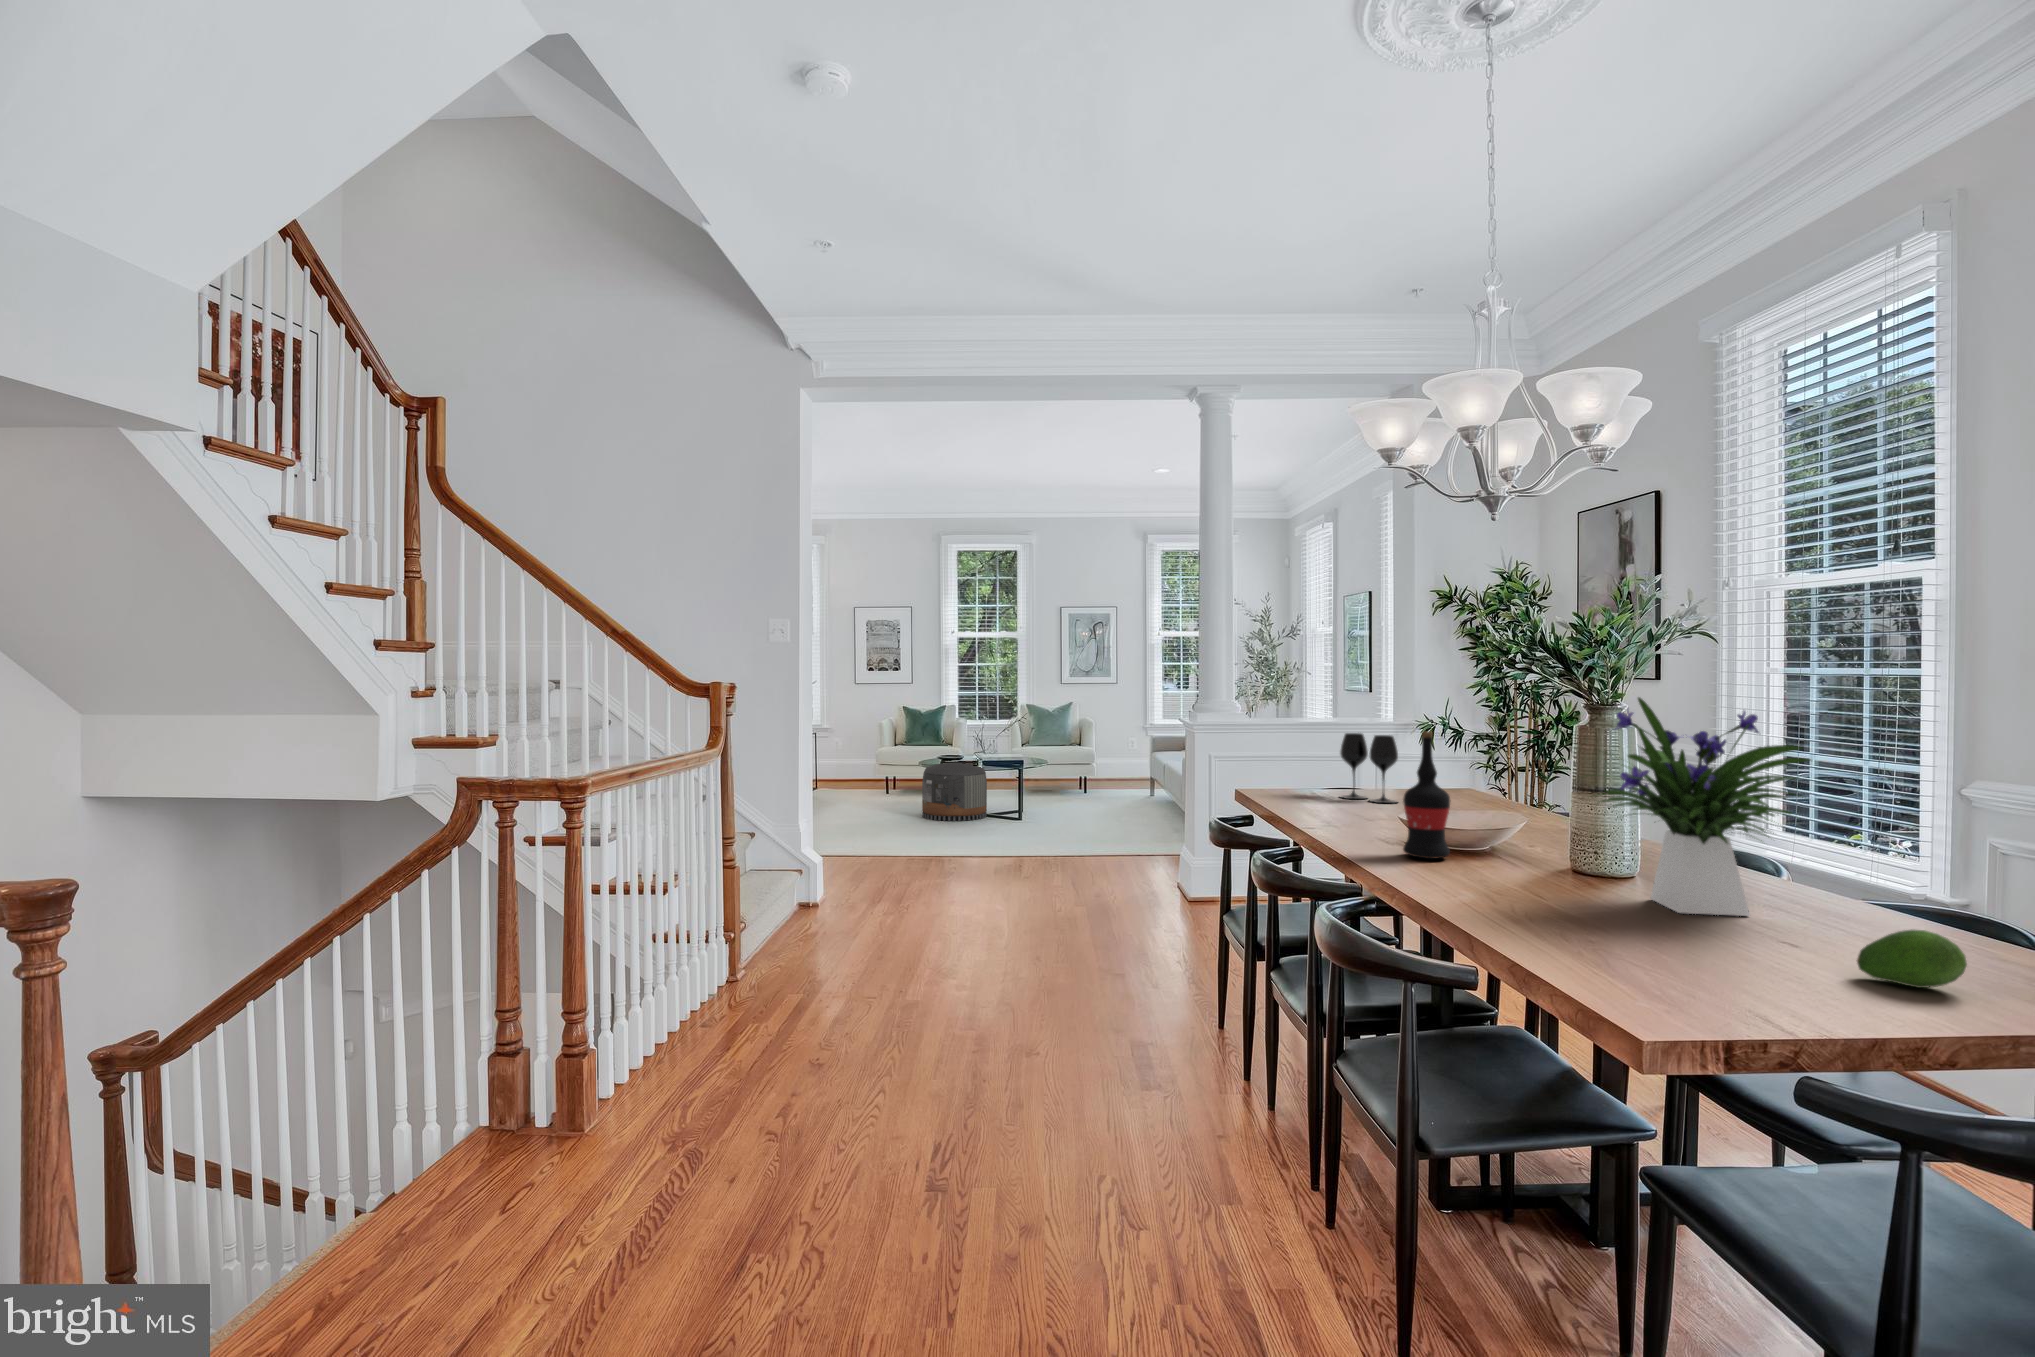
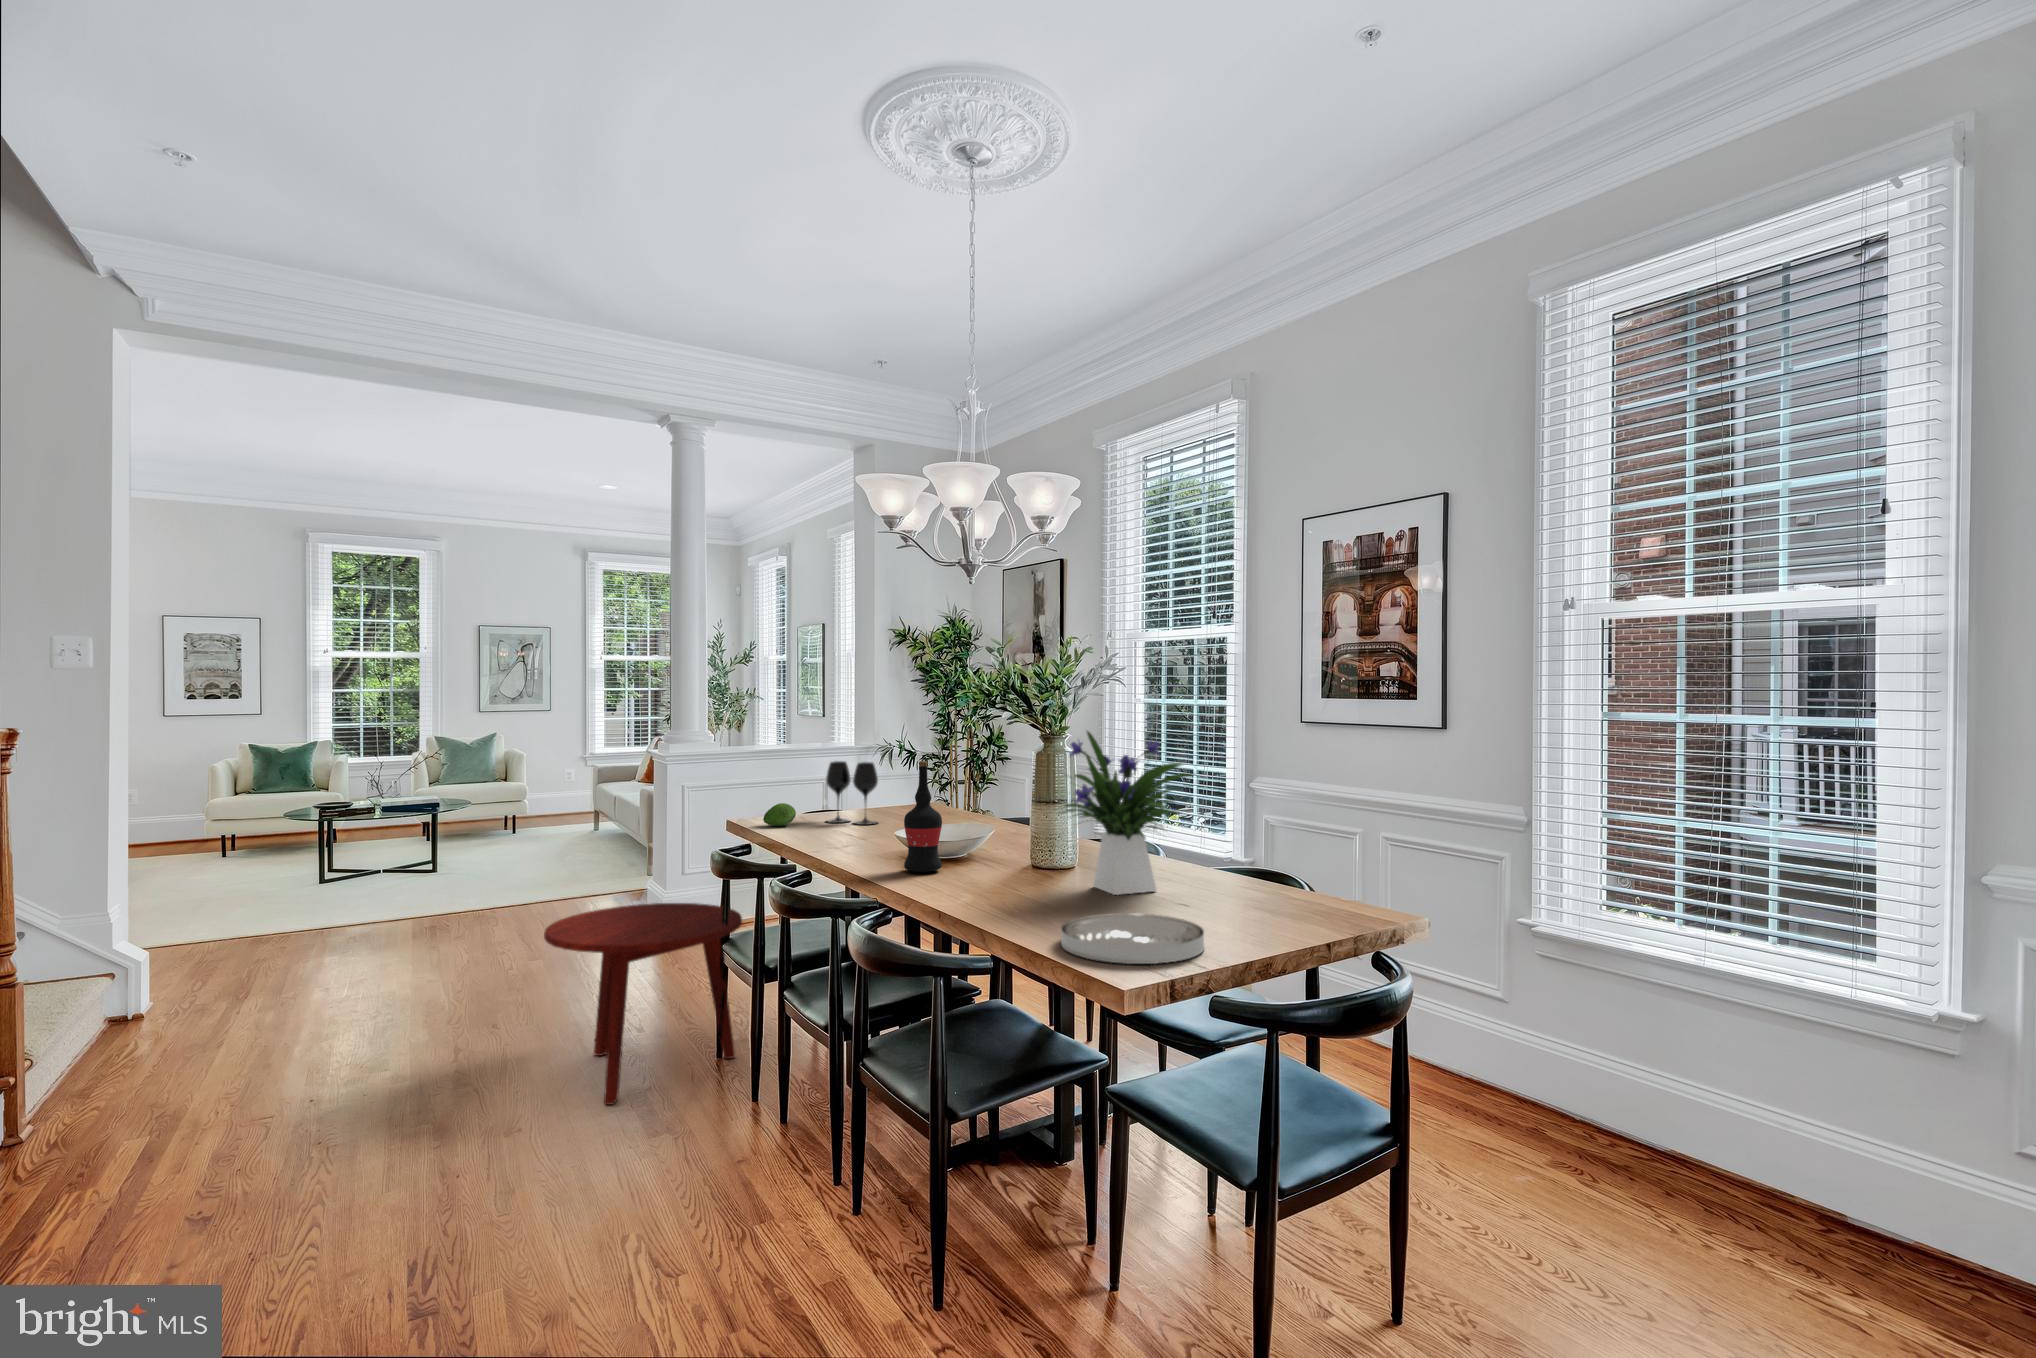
pouf: present [922,763,987,821] -> none [293,811,387,883]
side table: none [1062,863,1244,1050] -> present [544,903,742,1105]
fruit: present [1857,930,1967,988] -> present [763,803,796,826]
plate: none [1571,933,1802,1013] -> present [1061,913,1204,964]

